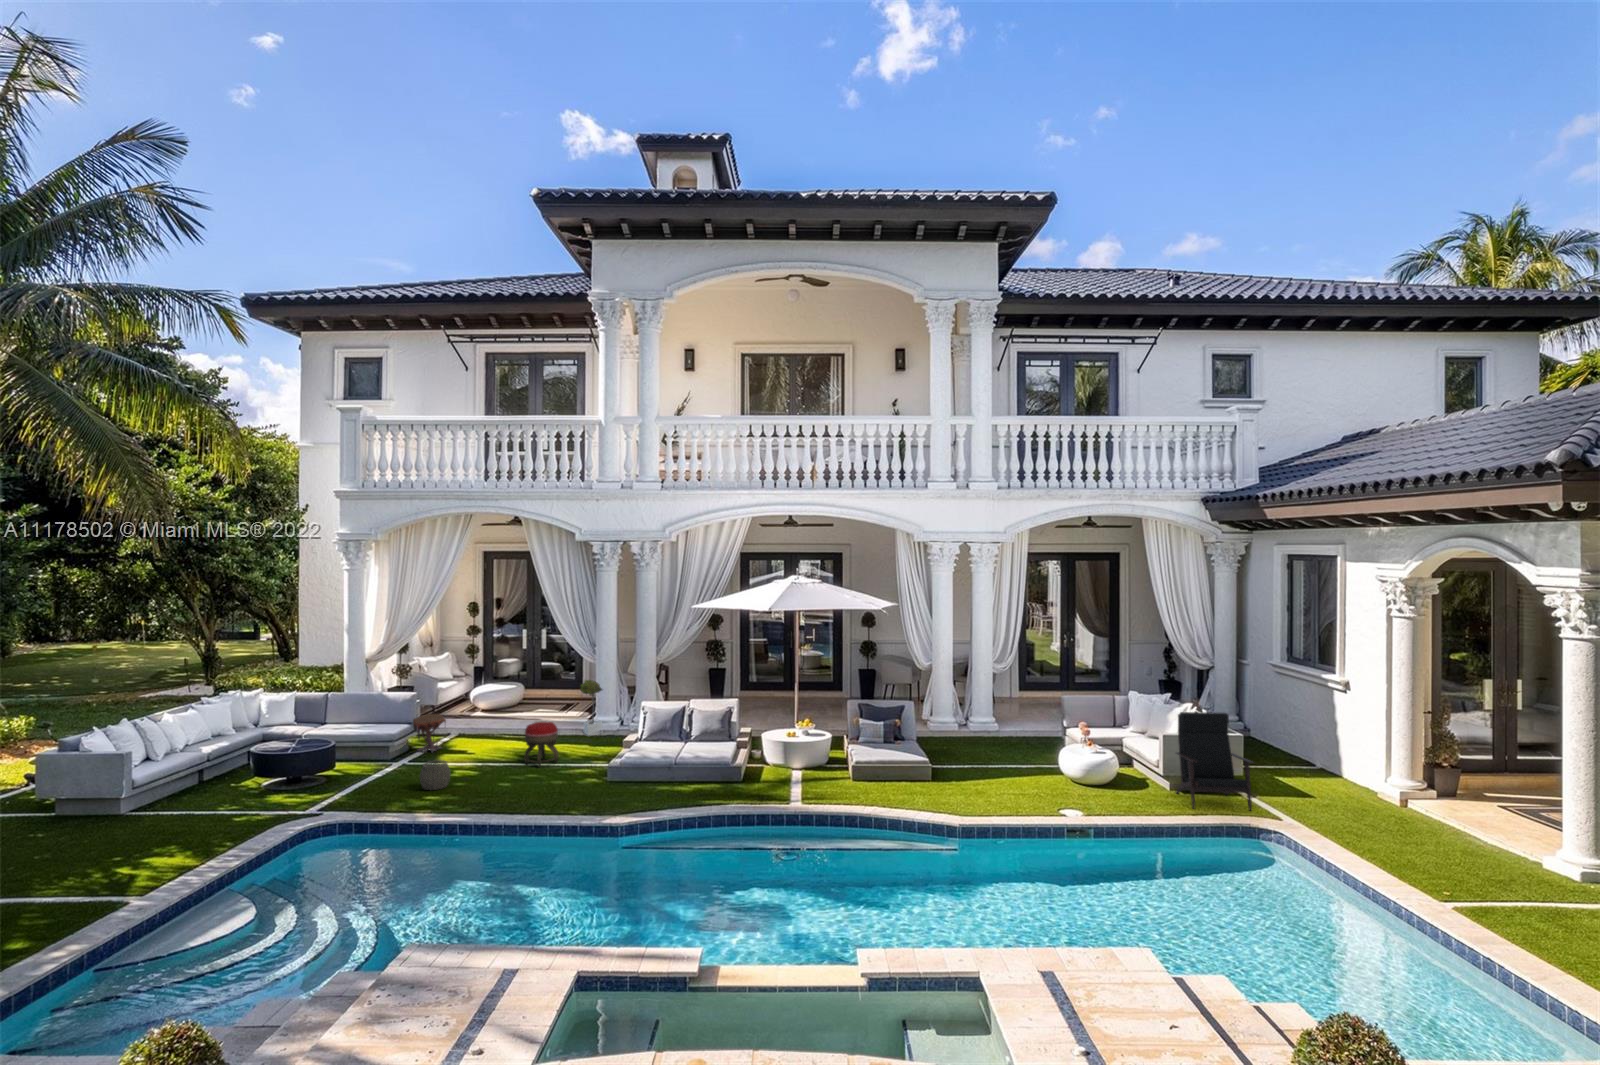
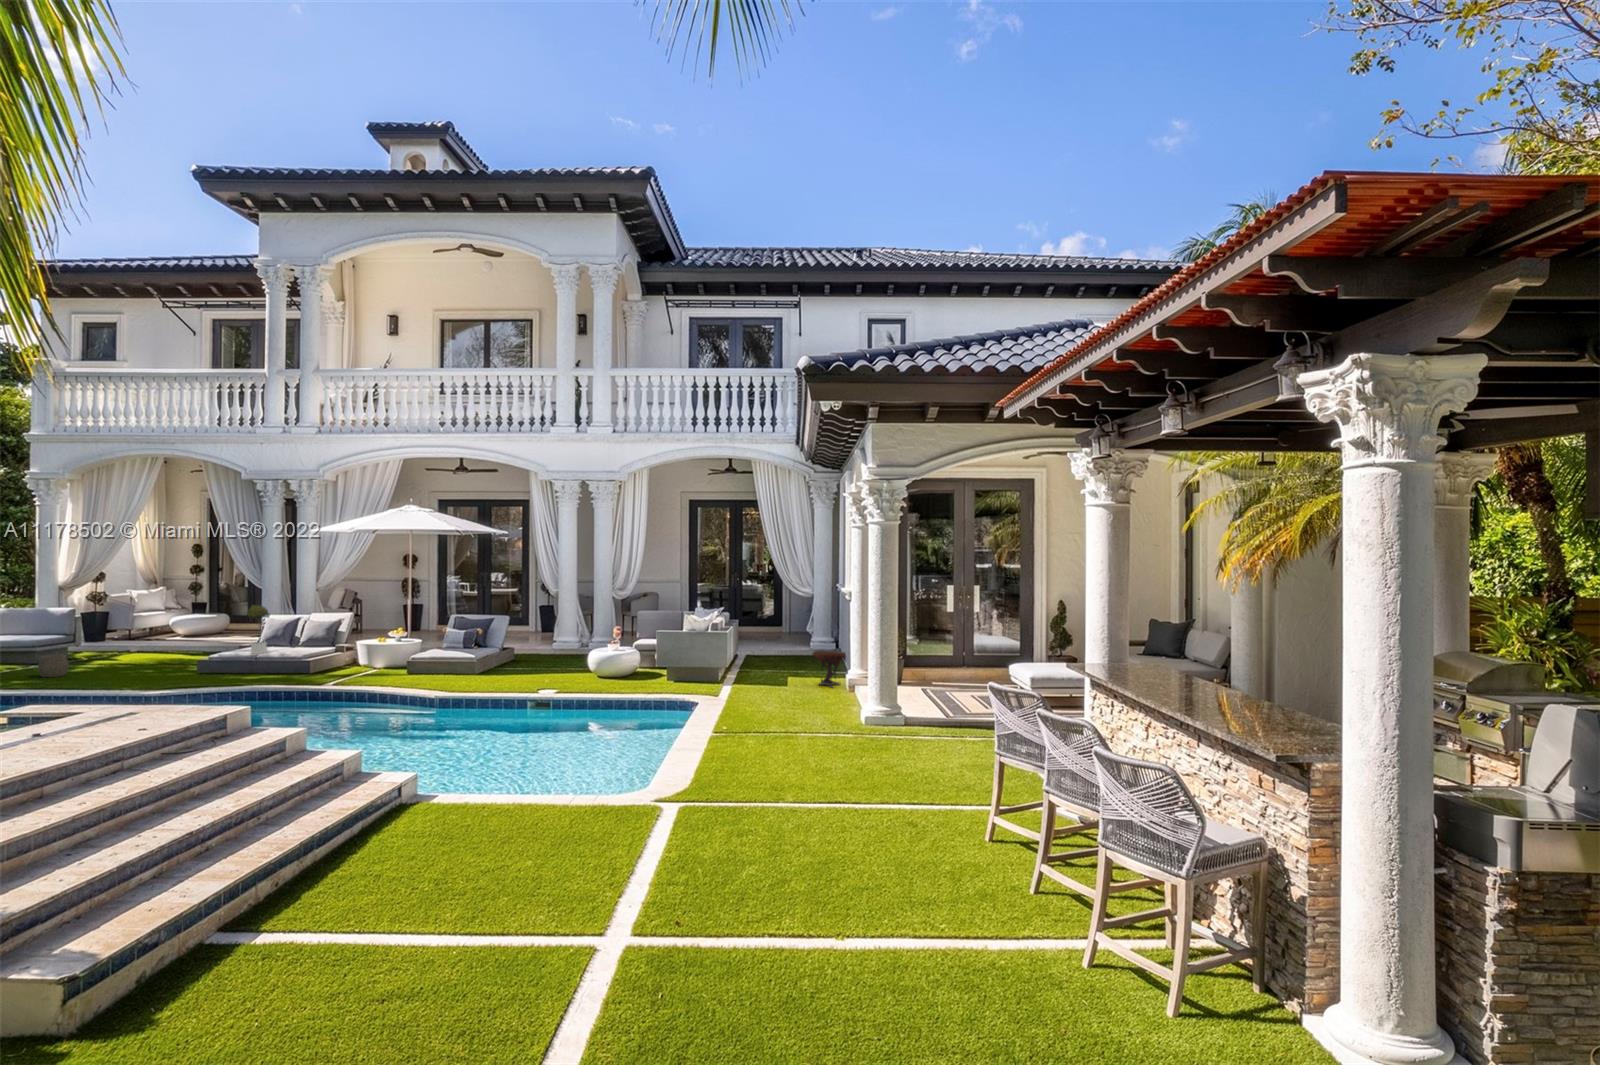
lounge chair: present [1176,712,1253,810] -> none [654,612,713,690]
side table: present [413,714,446,752] -> present [812,650,846,687]
footstool: present [524,722,558,767] -> none [156,631,189,668]

